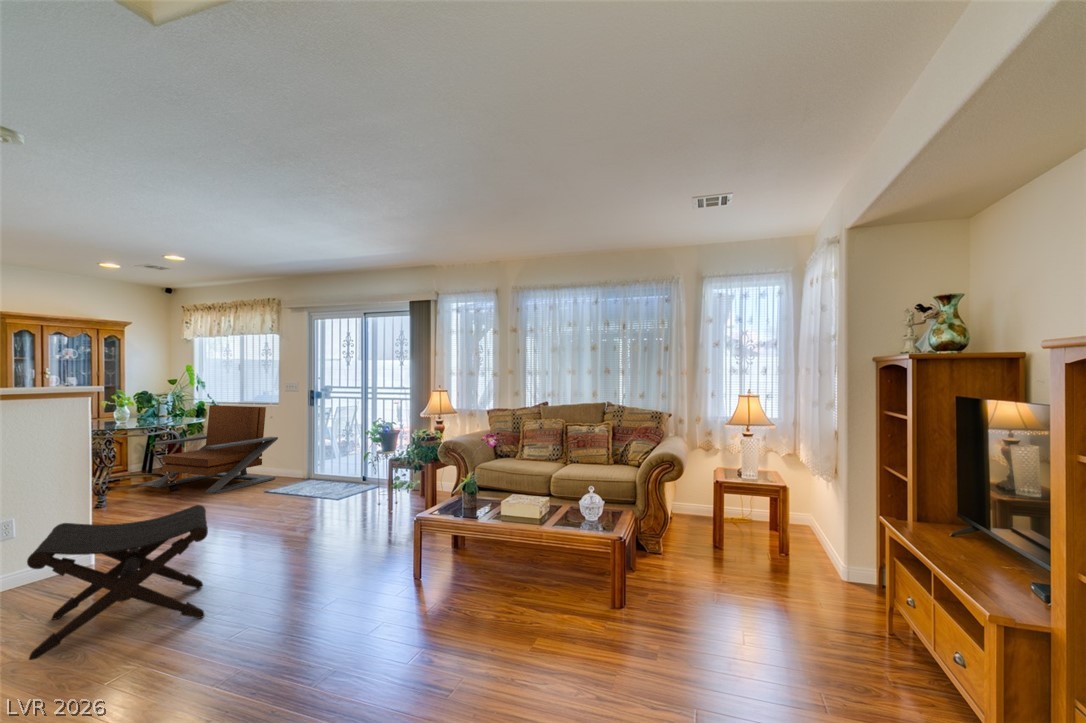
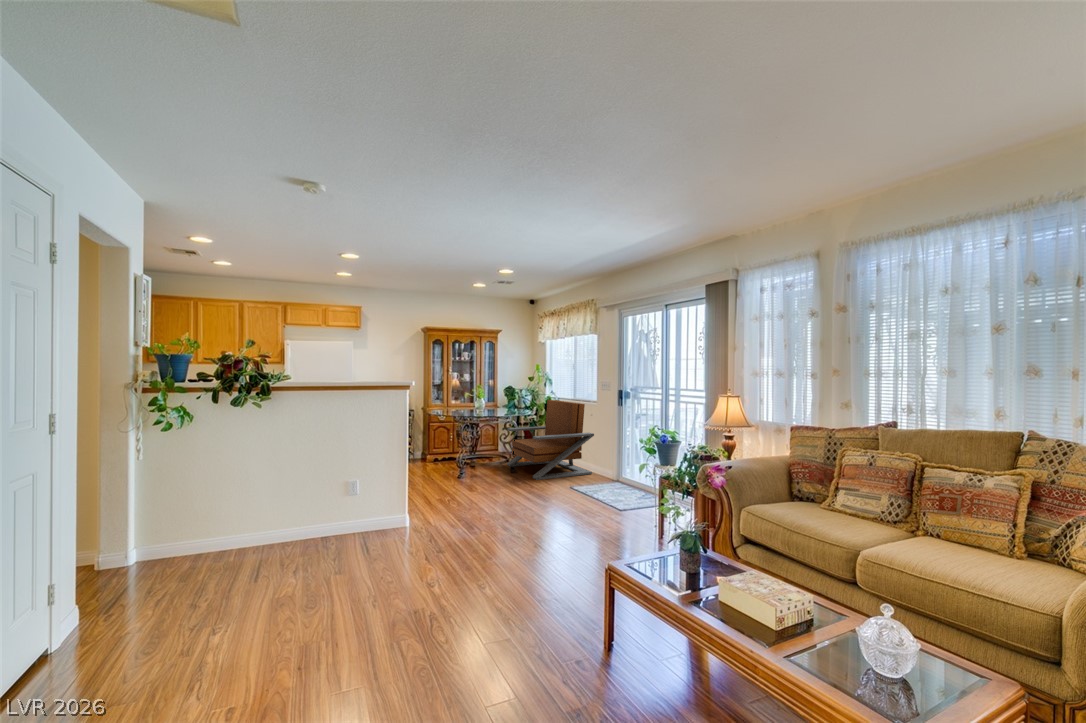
footstool: present [27,505,208,660] -> none [308,491,449,605]

